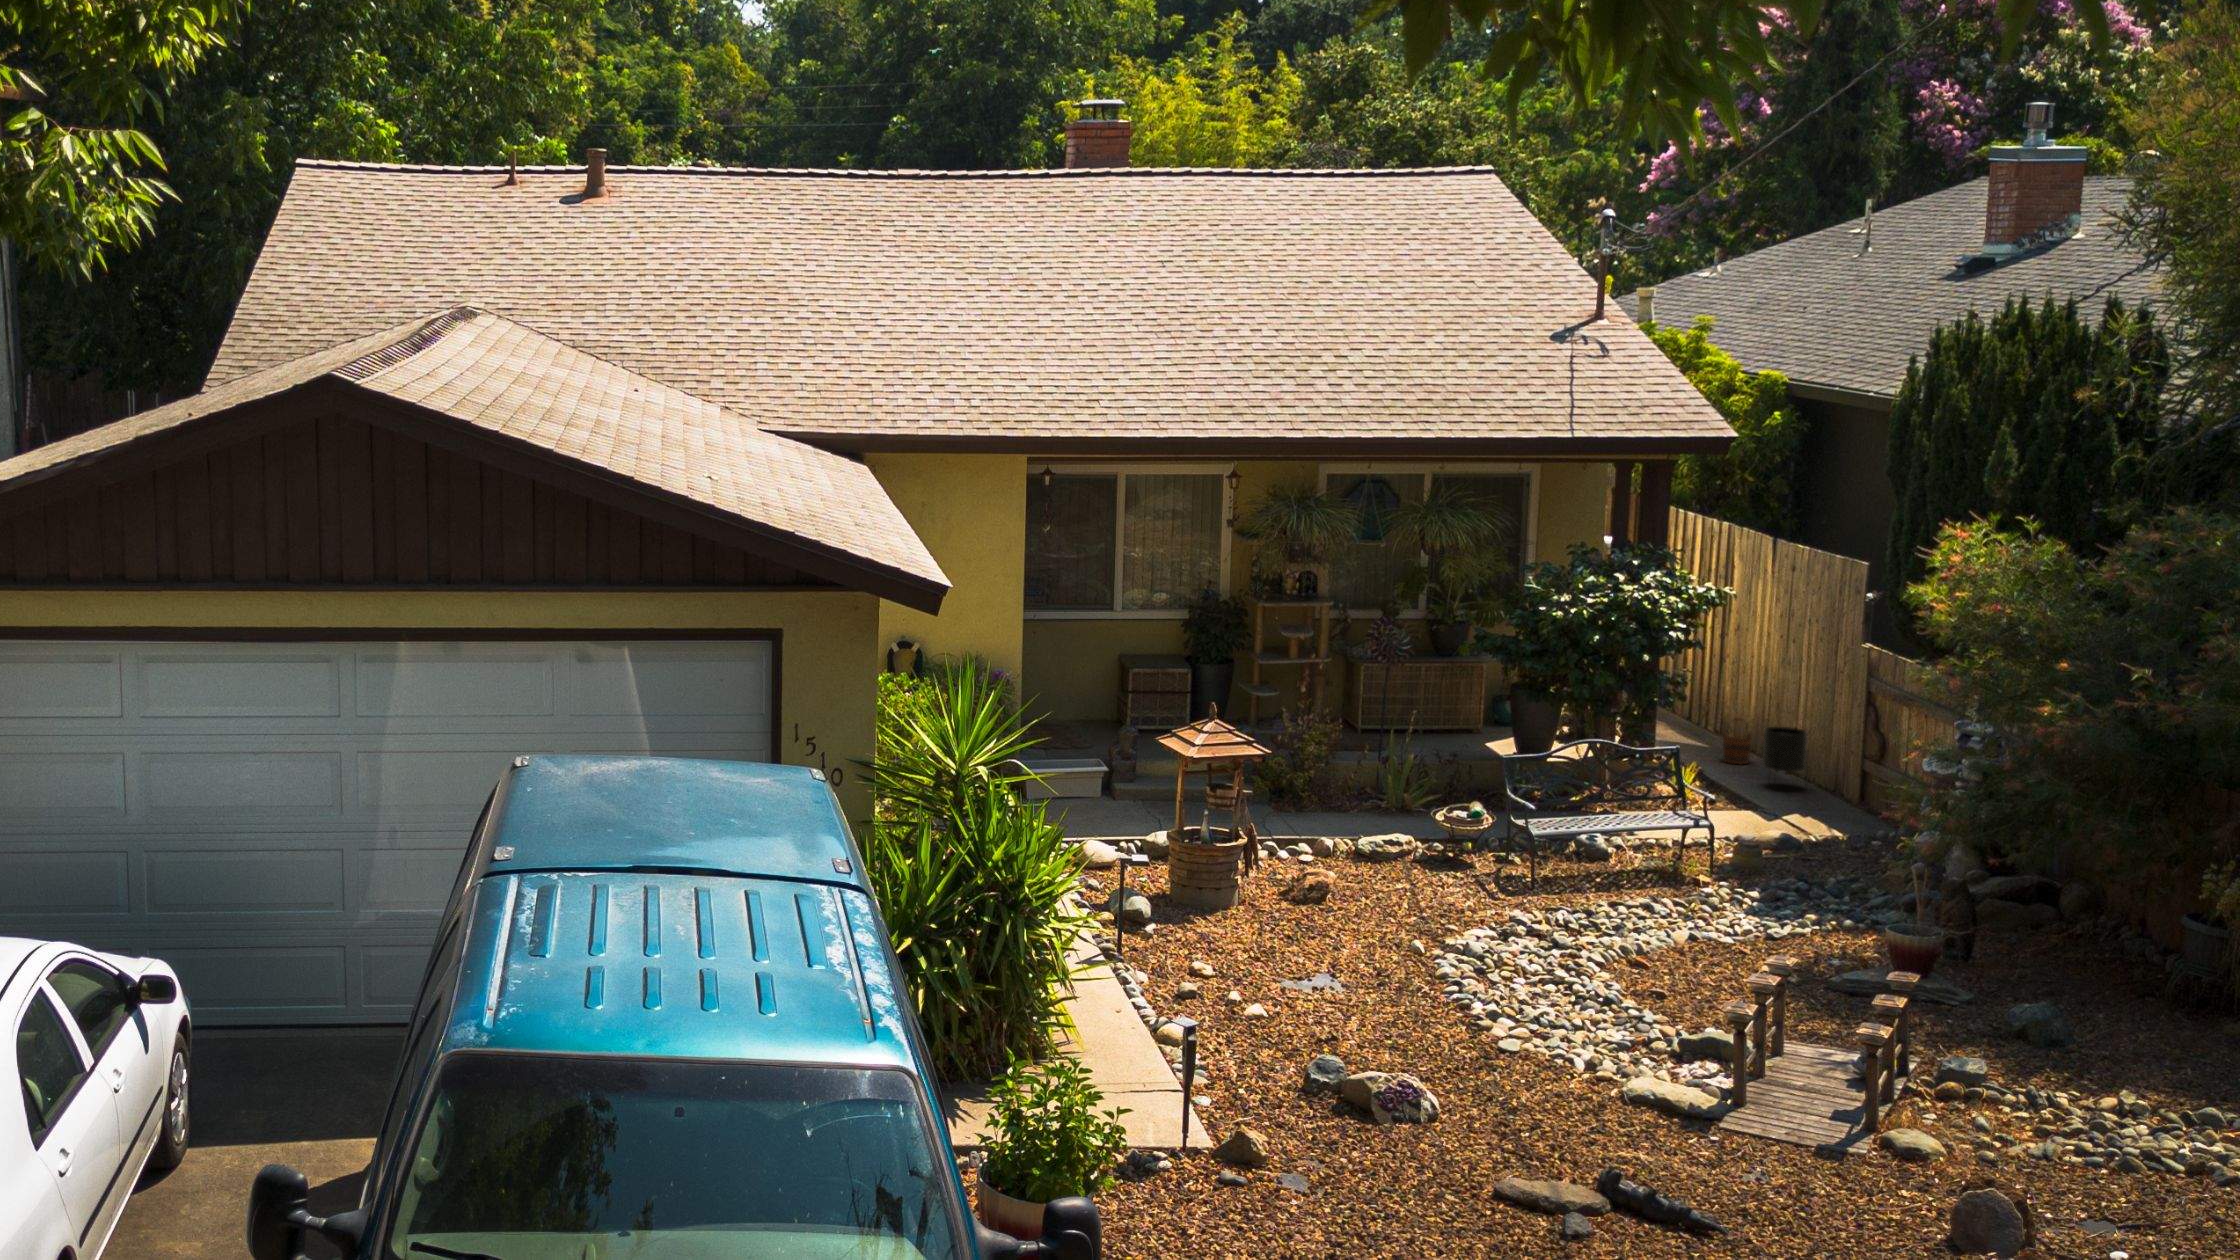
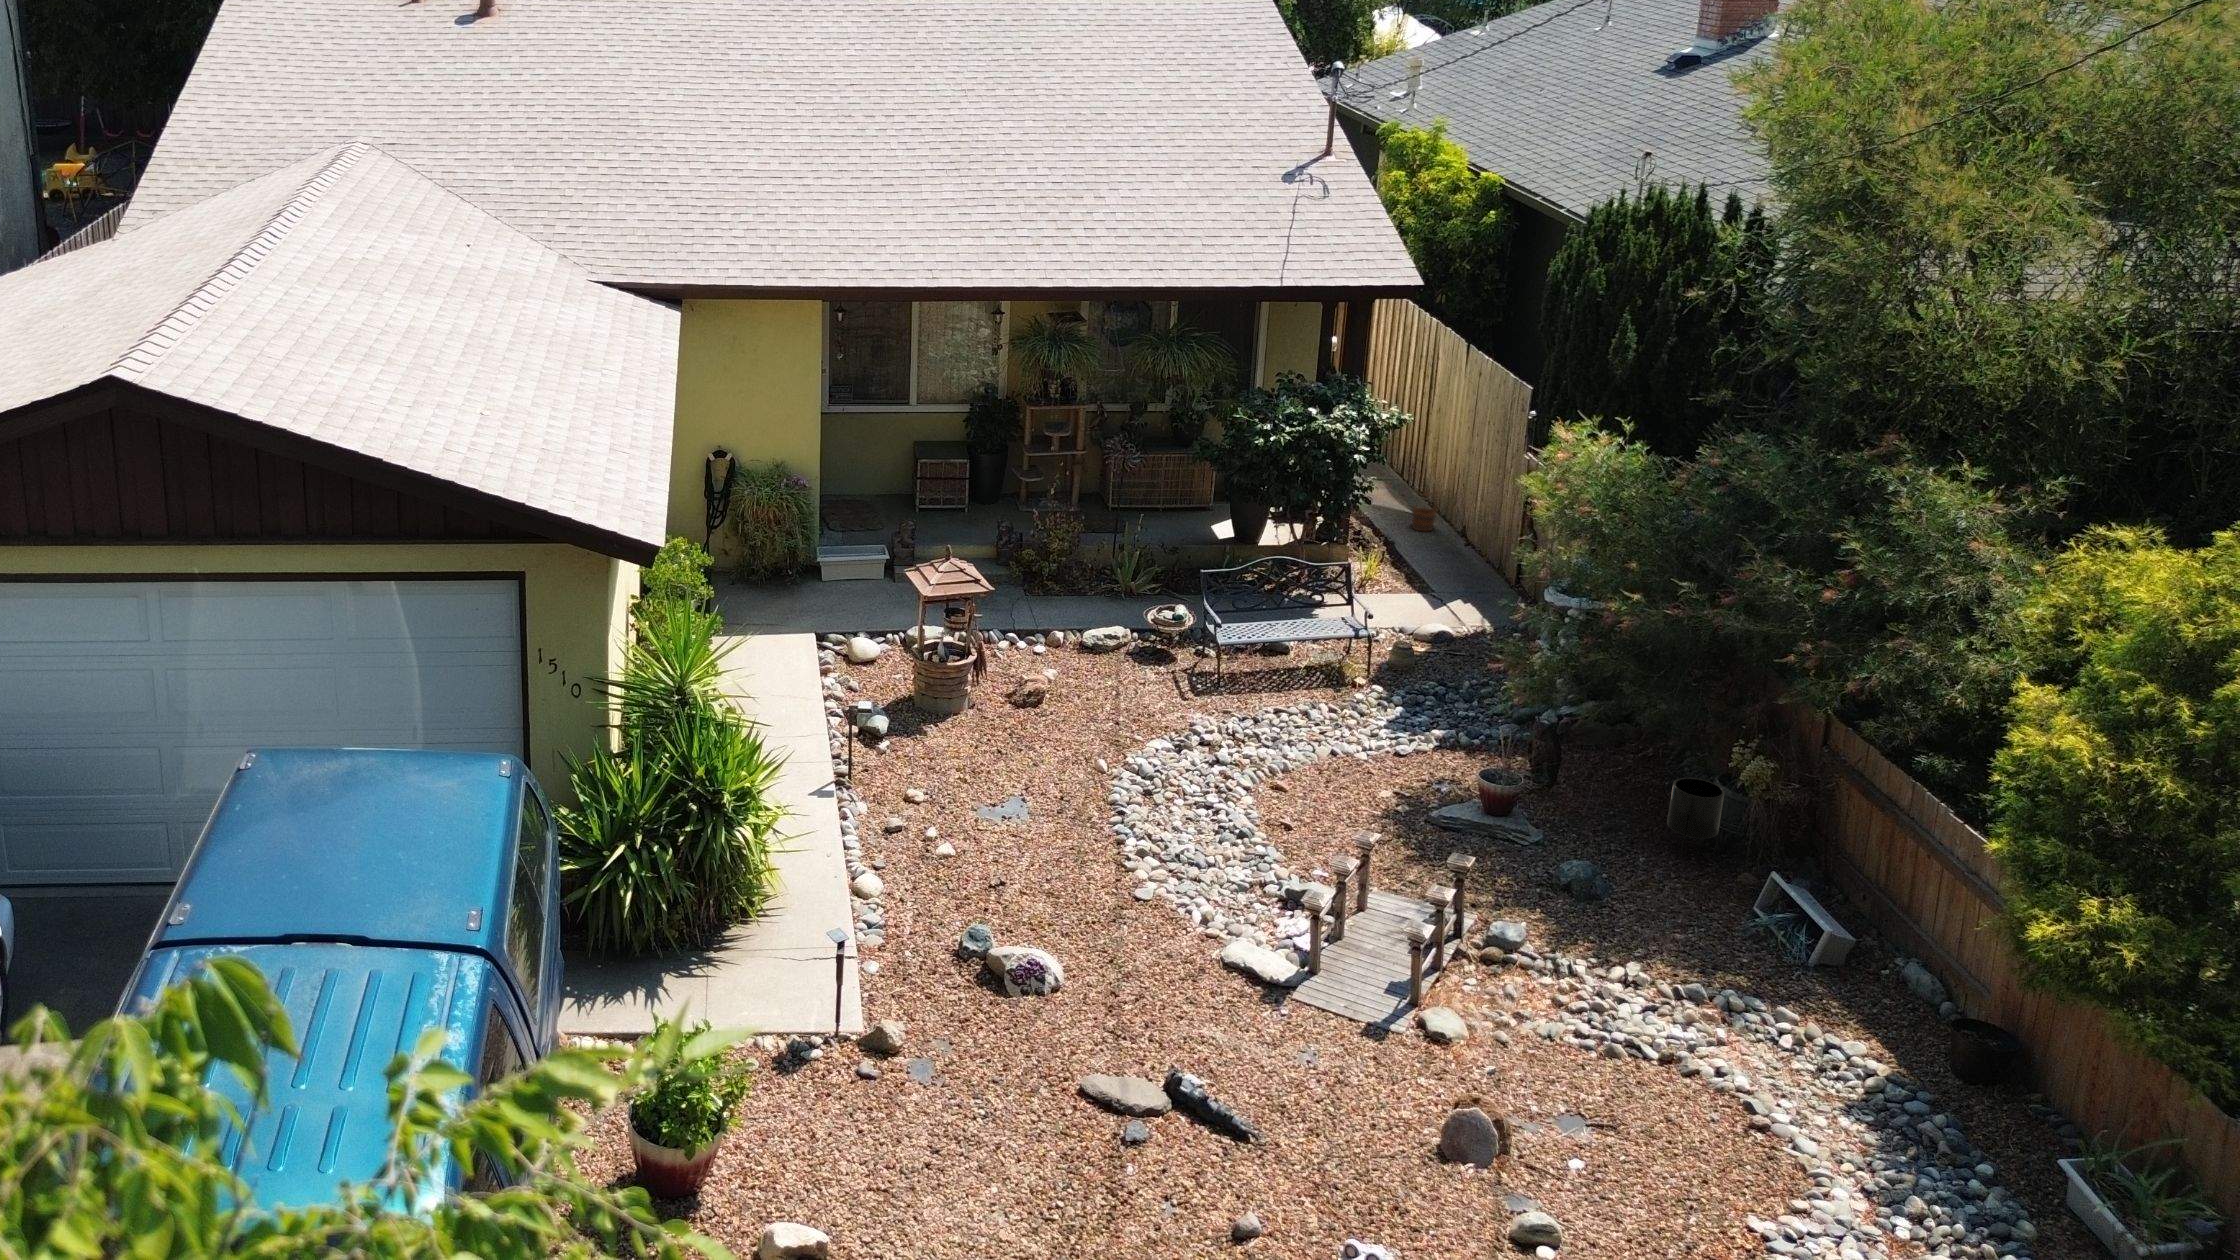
planter: present [1763,727,1808,782] -> present [1667,778,1724,858]

